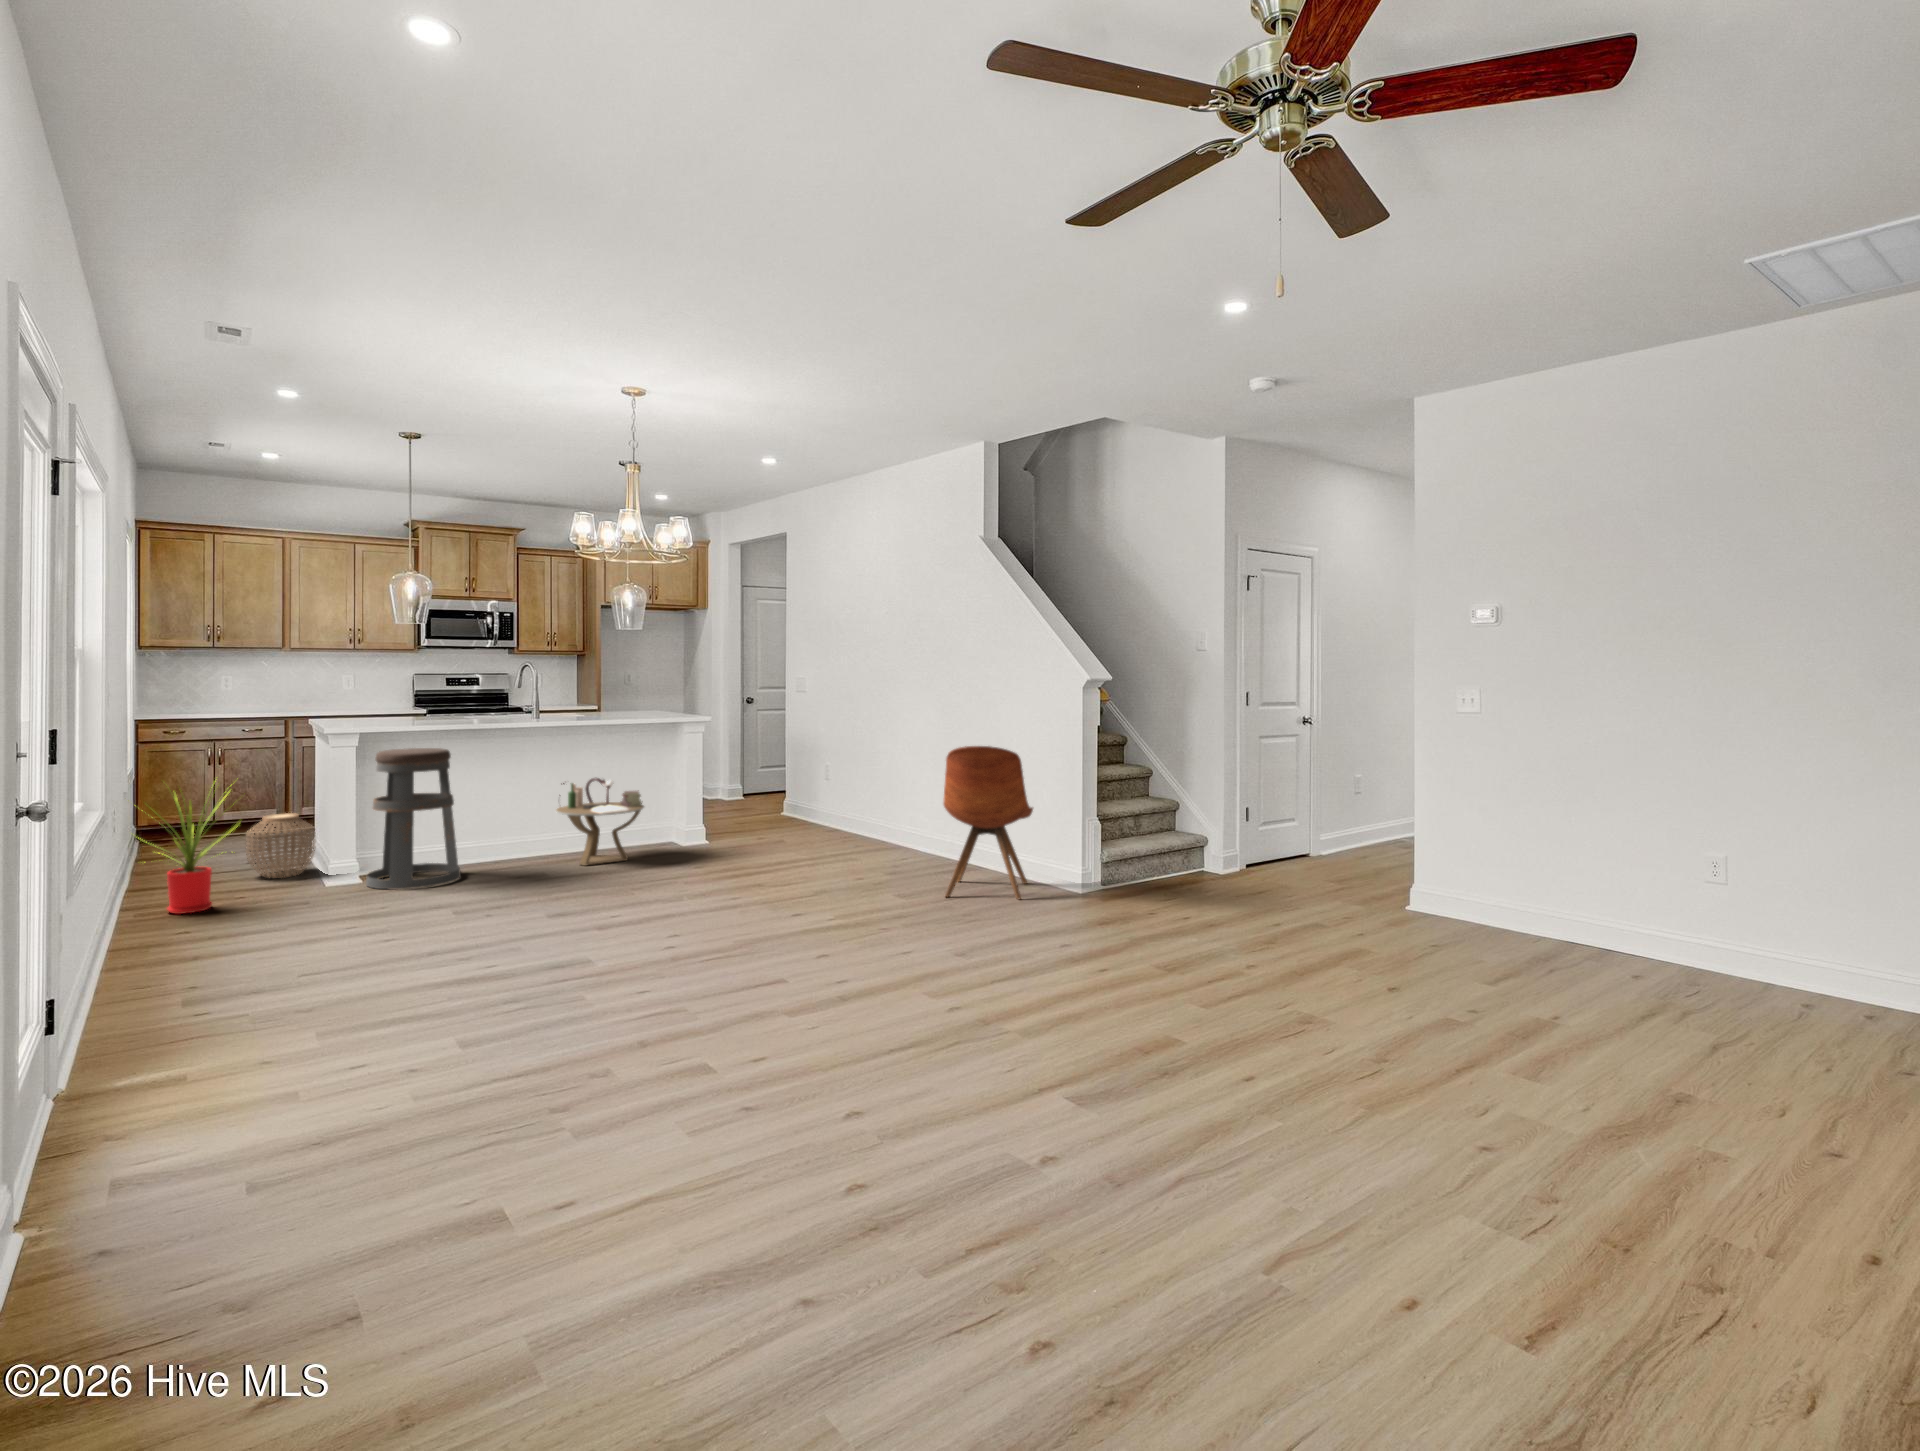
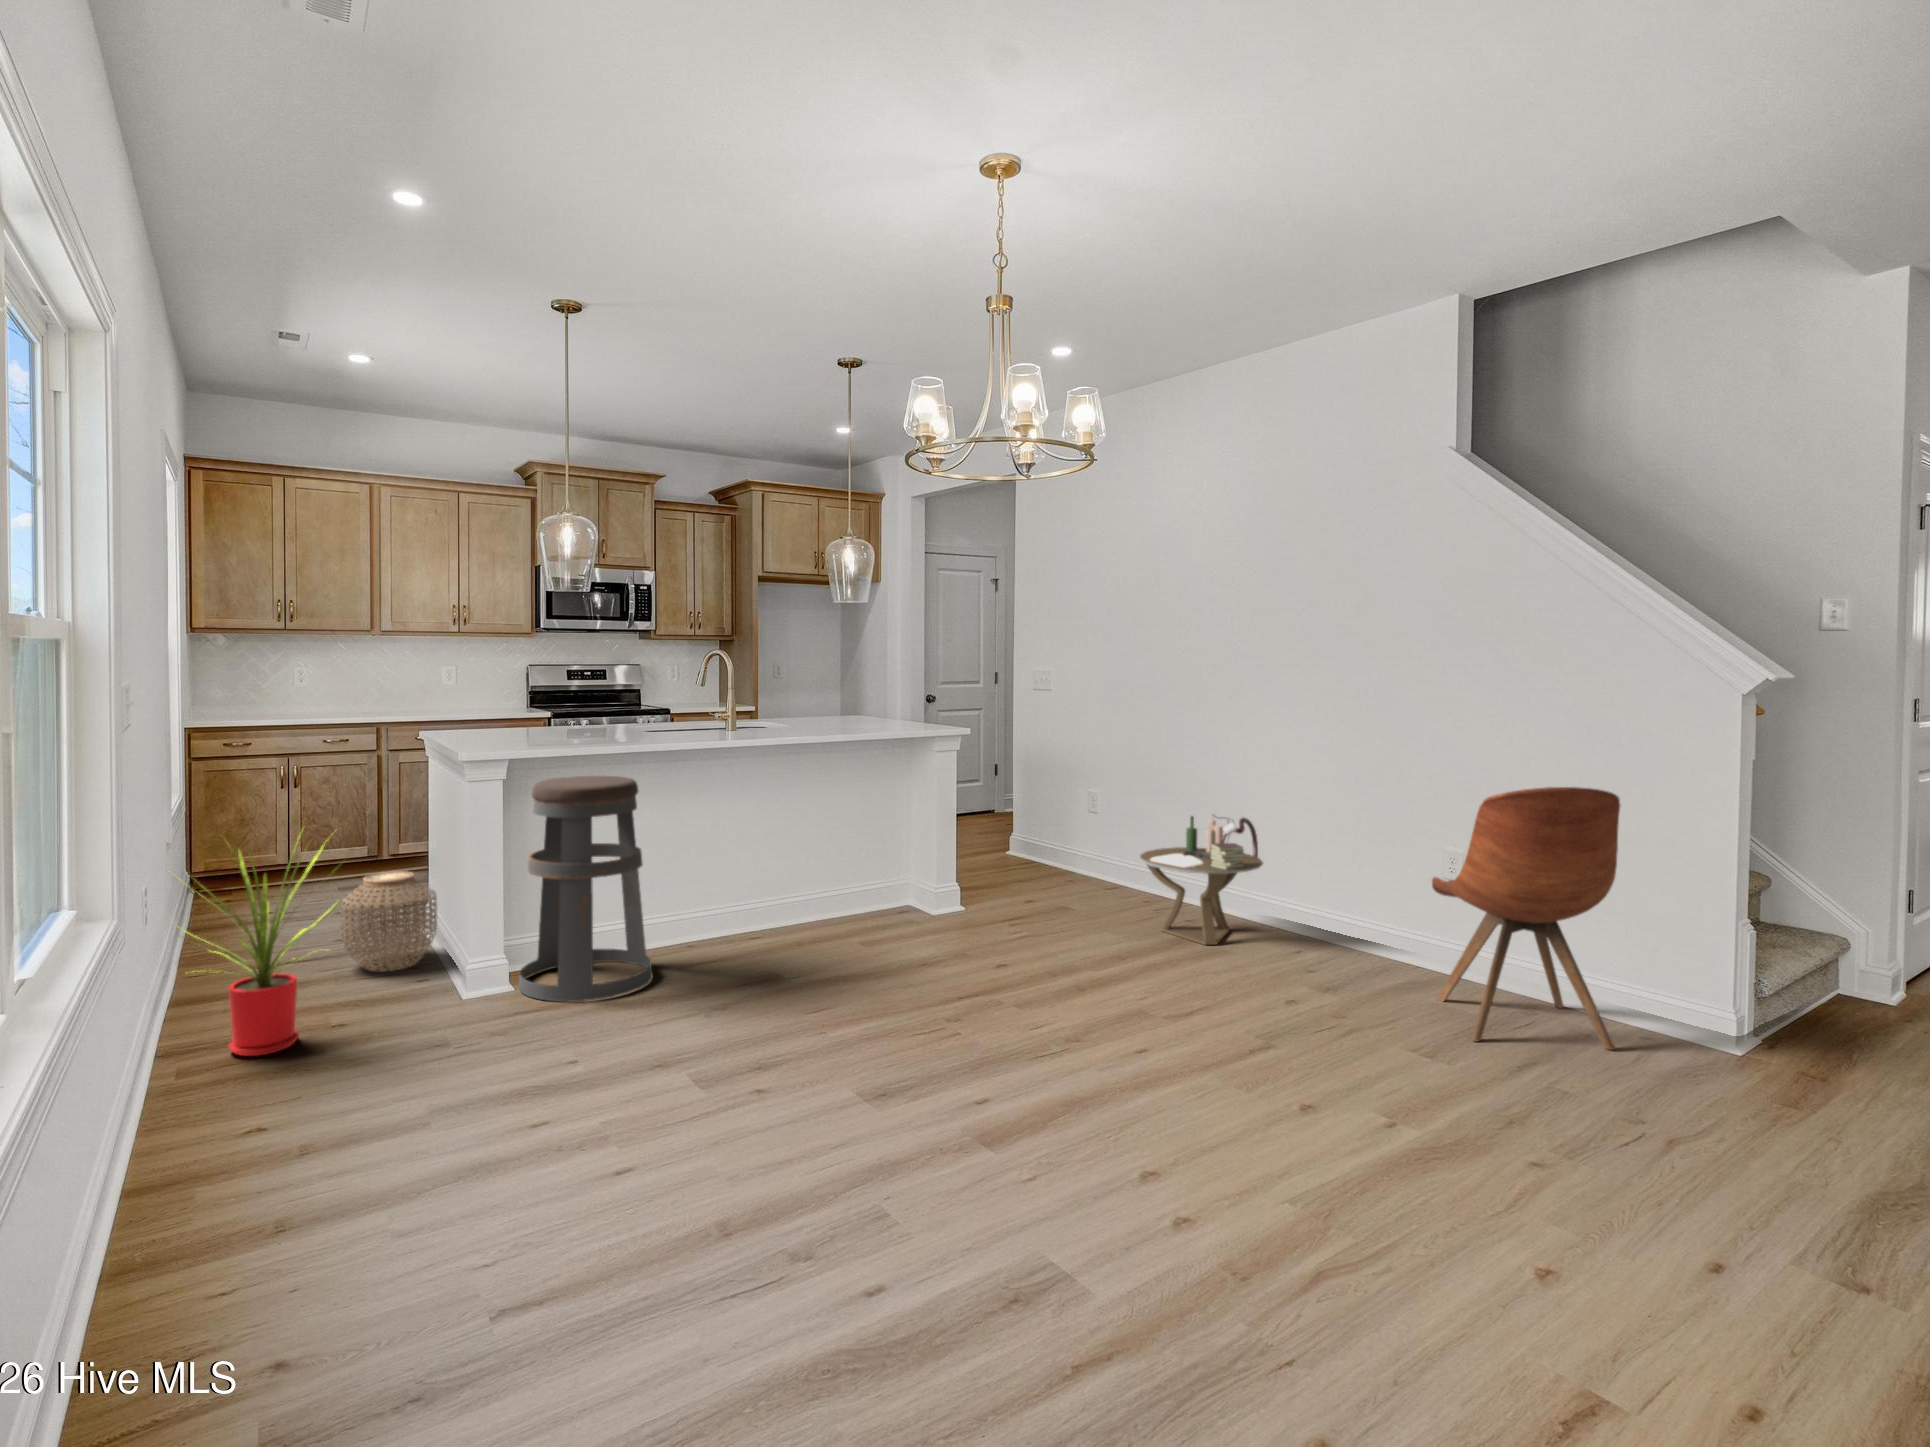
side table: present [556,778,644,865] -> present [1140,814,1263,945]

